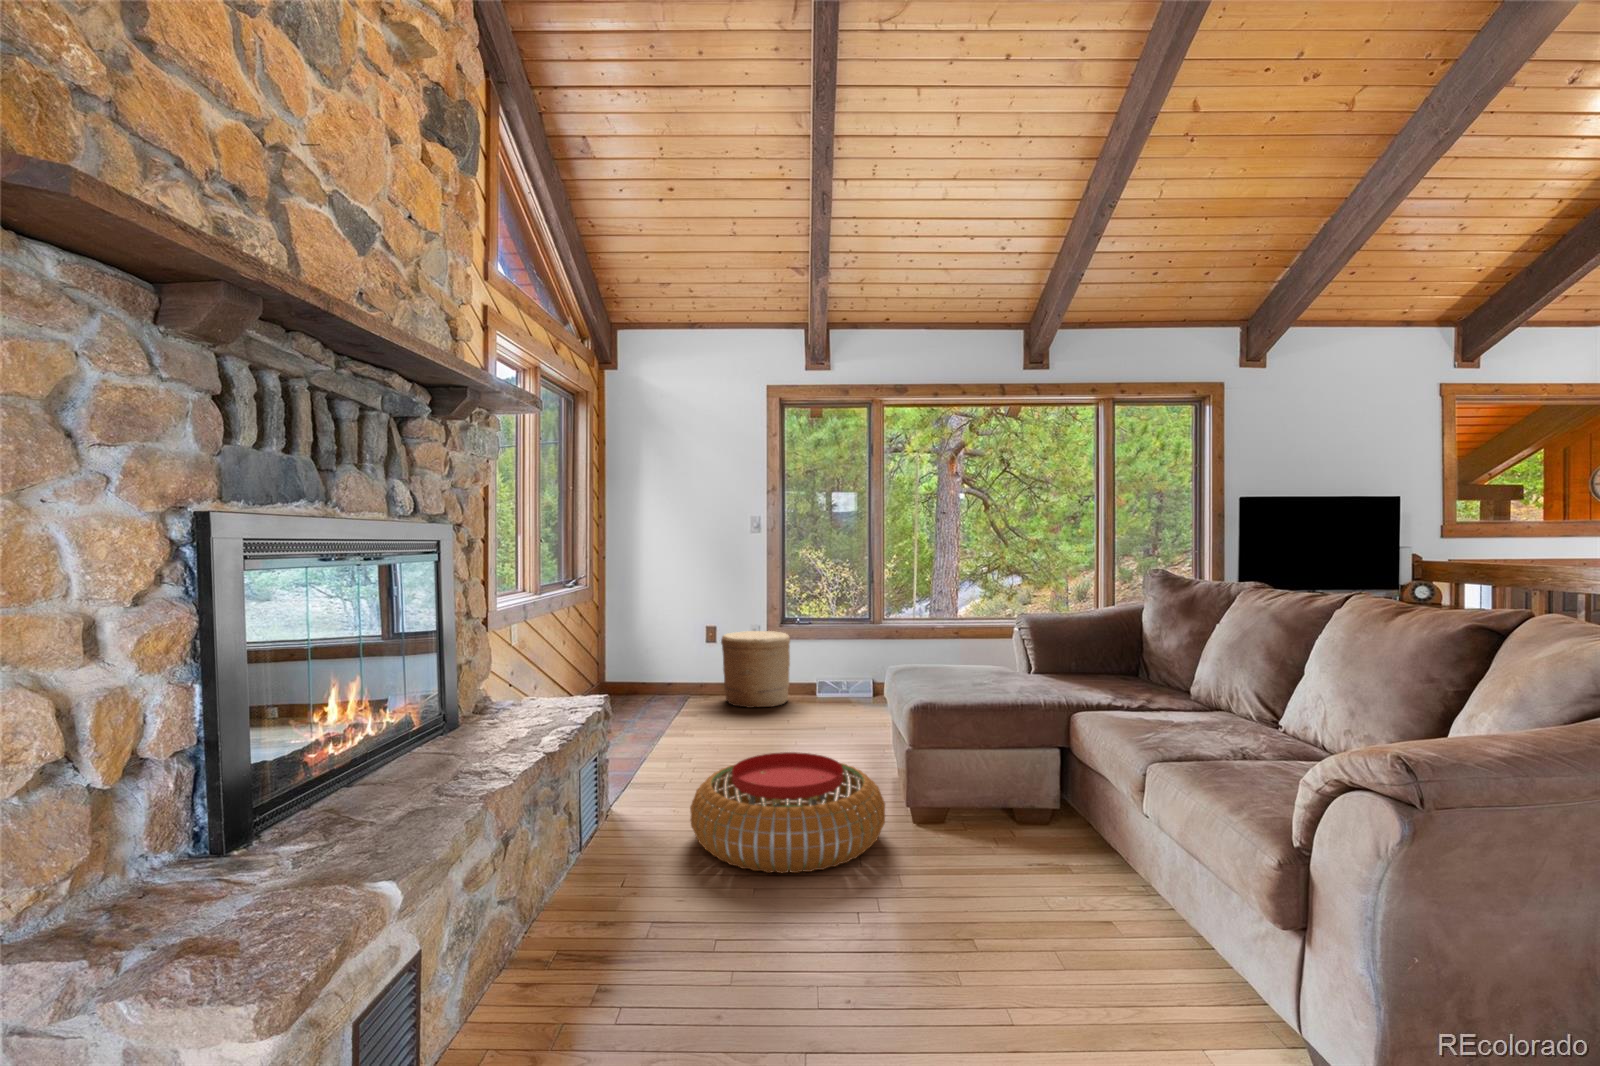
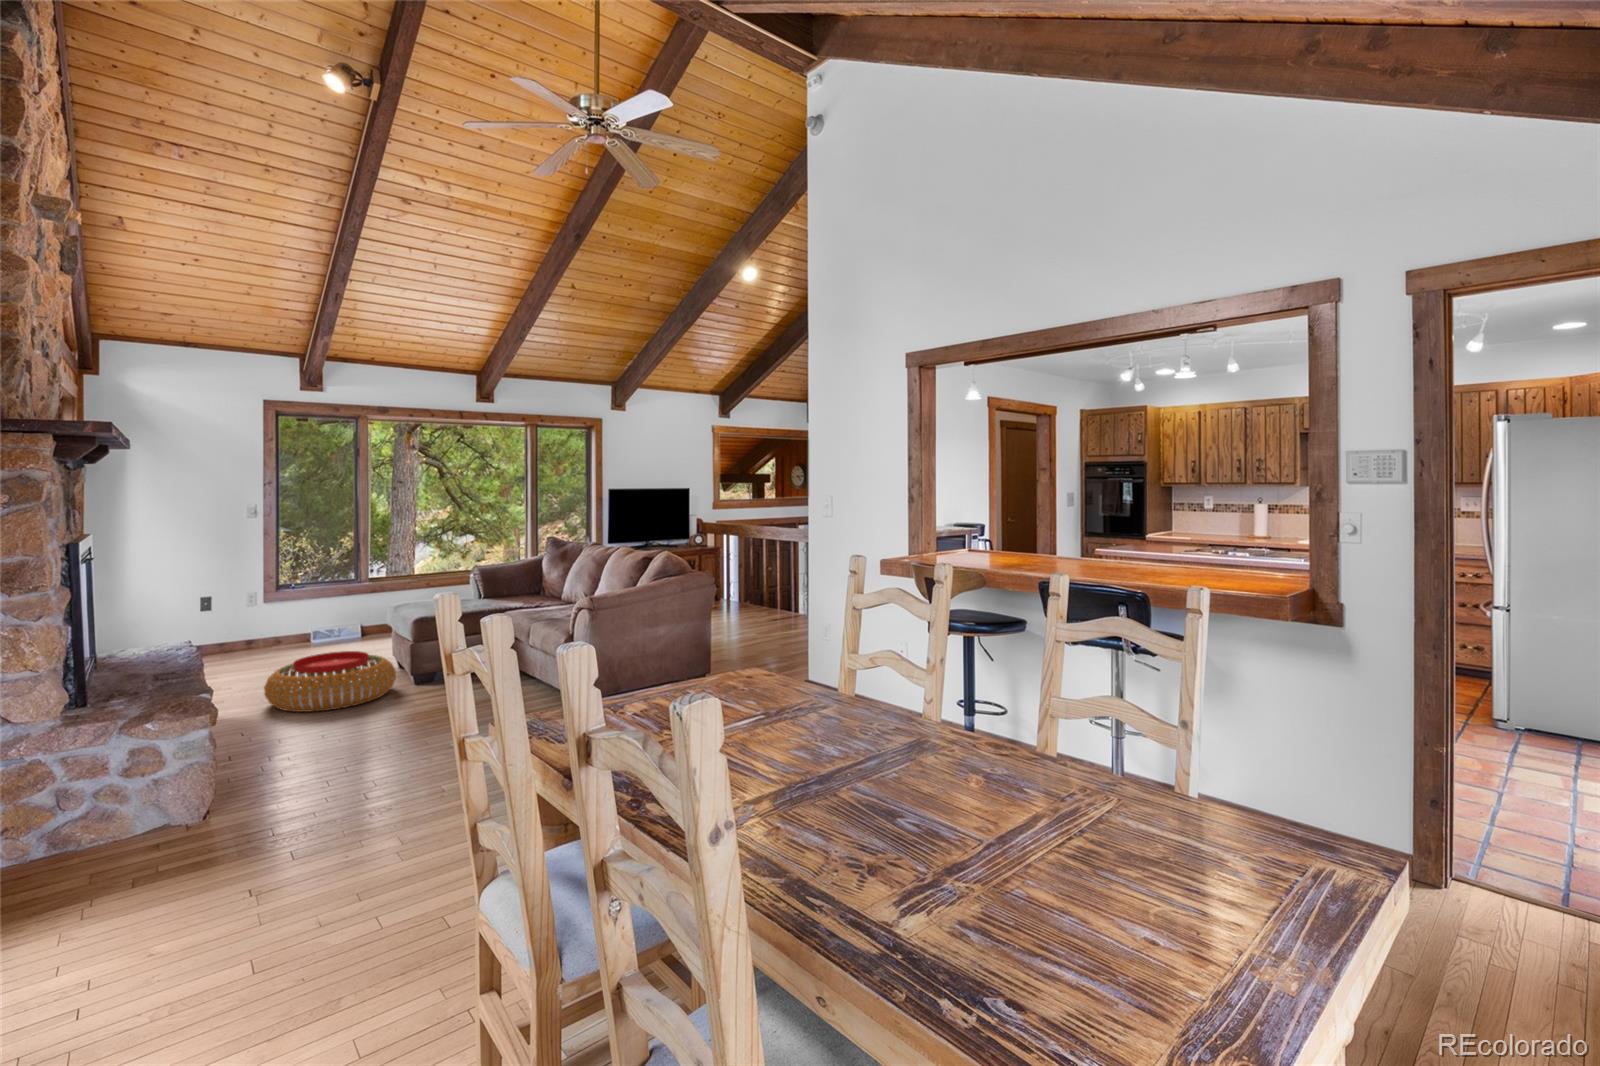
woven basket: present [721,631,790,708] -> none [230,590,296,649]

